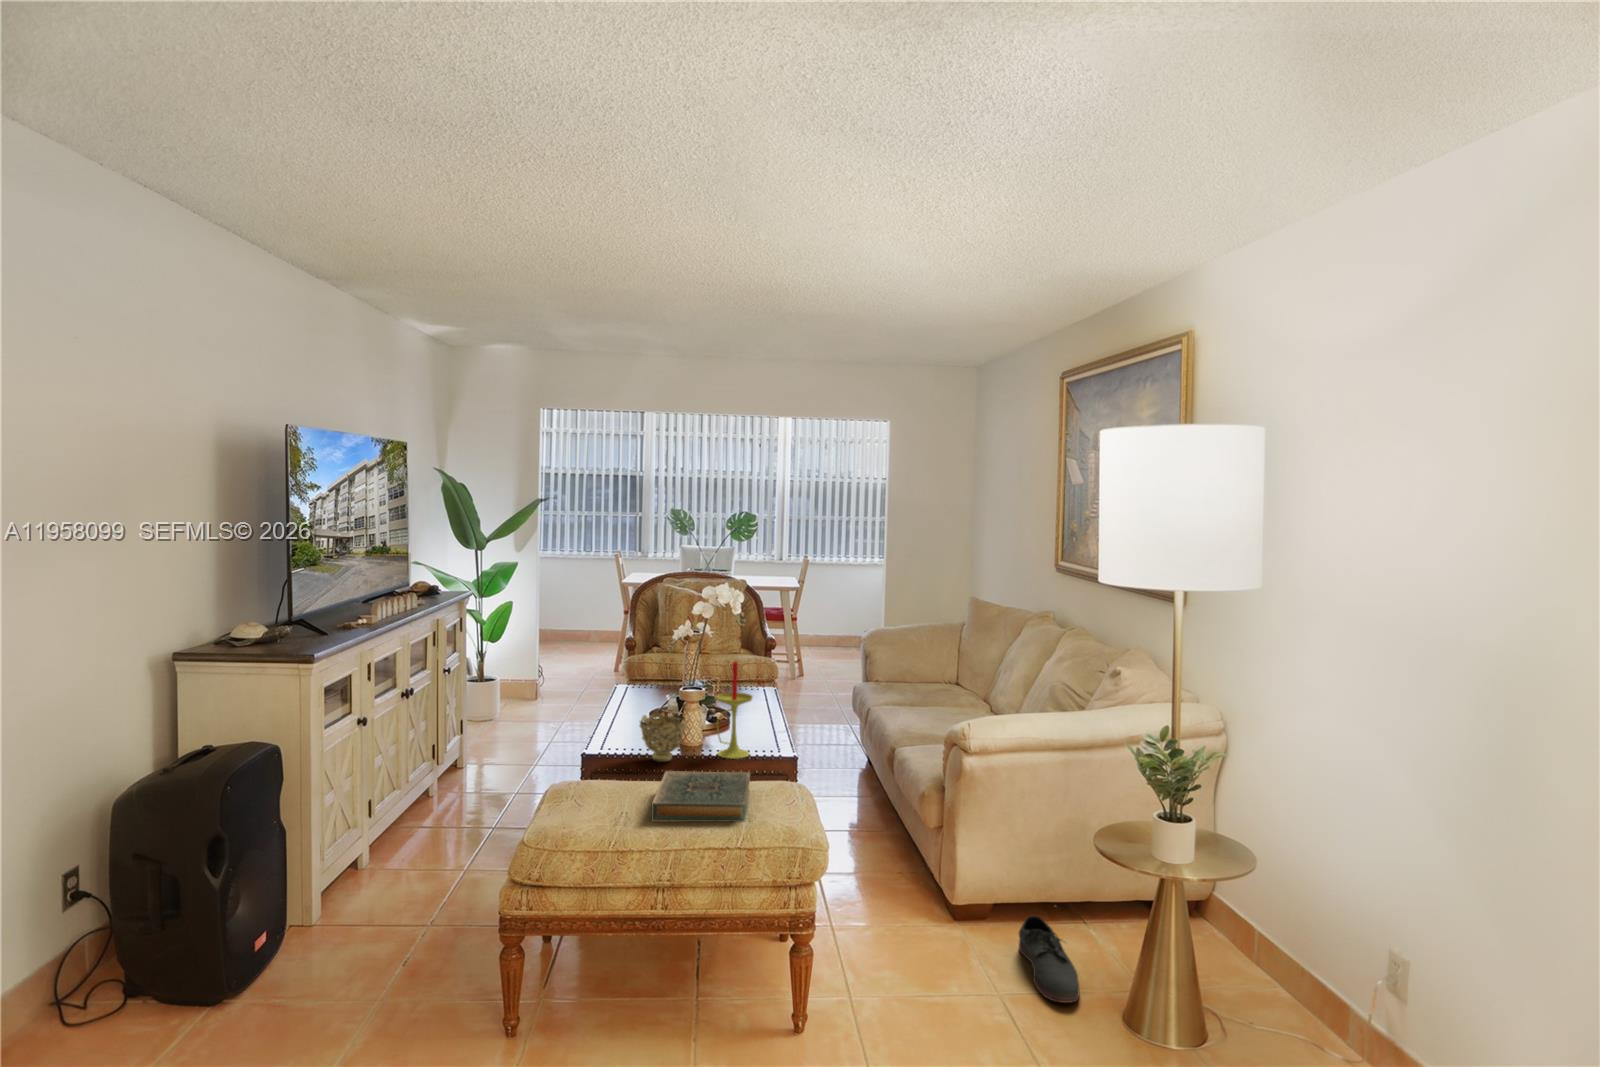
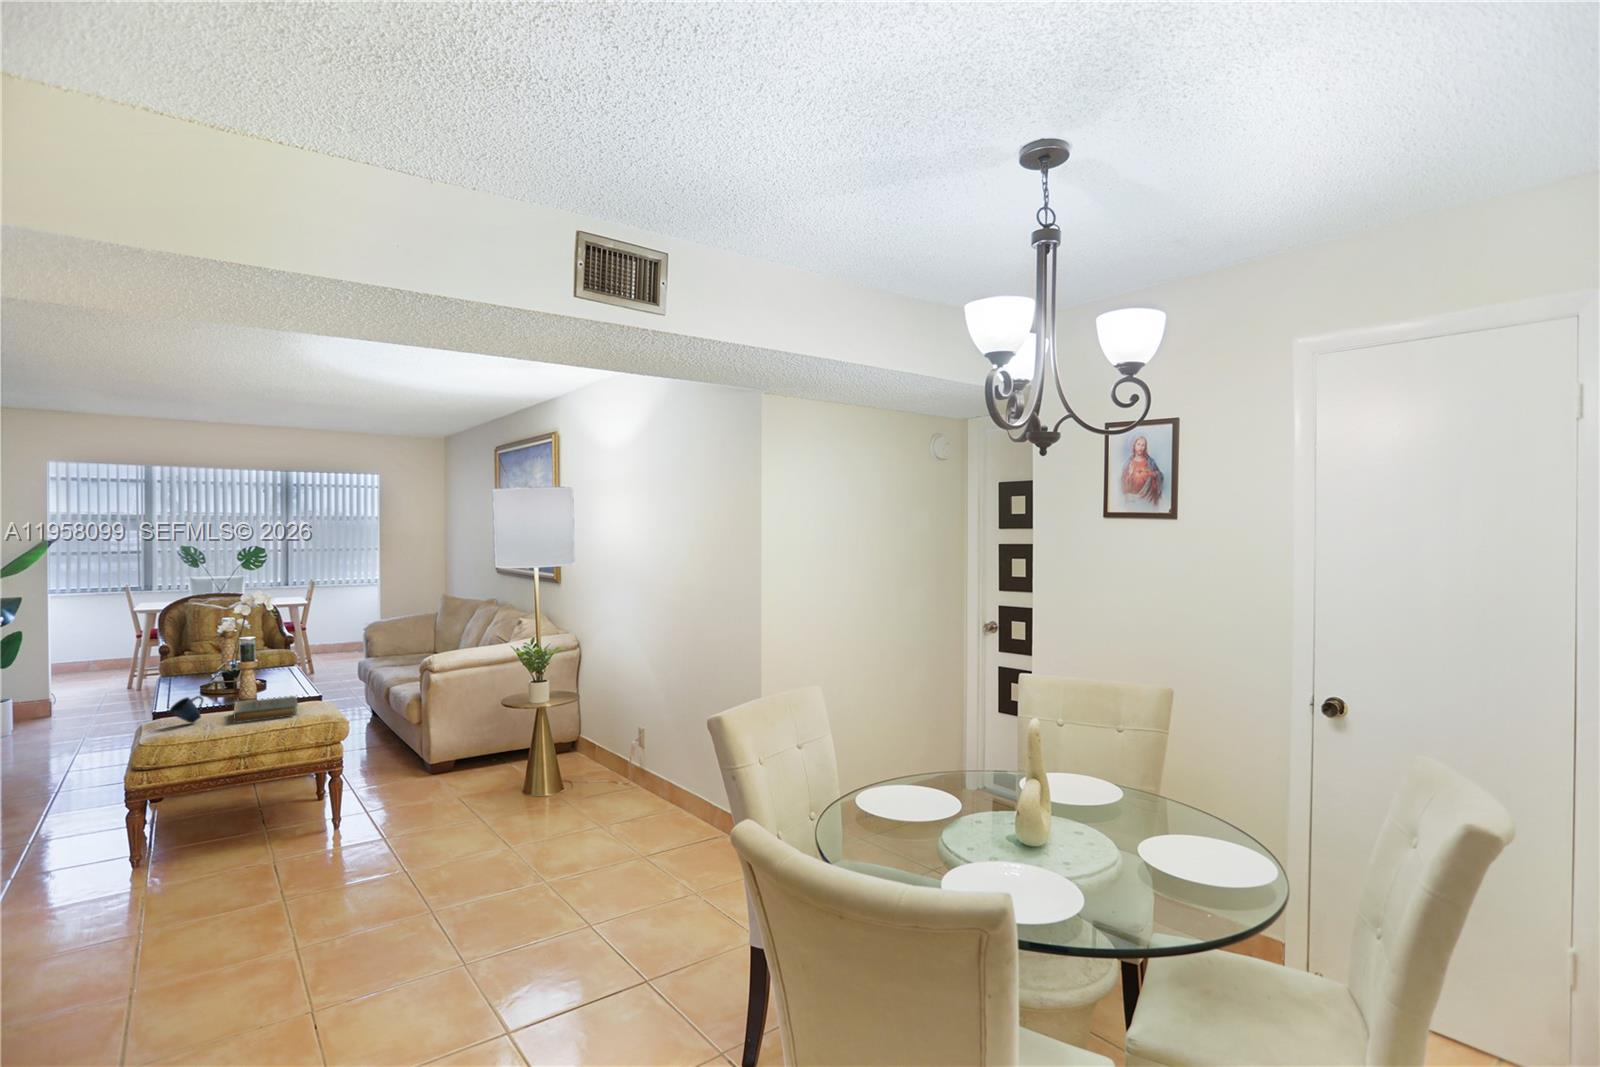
candle: present [716,662,753,759] -> none [264,637,292,699]
decorative bowl: present [640,713,686,762] -> none [205,675,243,705]
mug: none [571,761,617,807] -> present [169,696,203,723]
shoe: present [1019,915,1079,1003] -> none [468,756,499,789]

